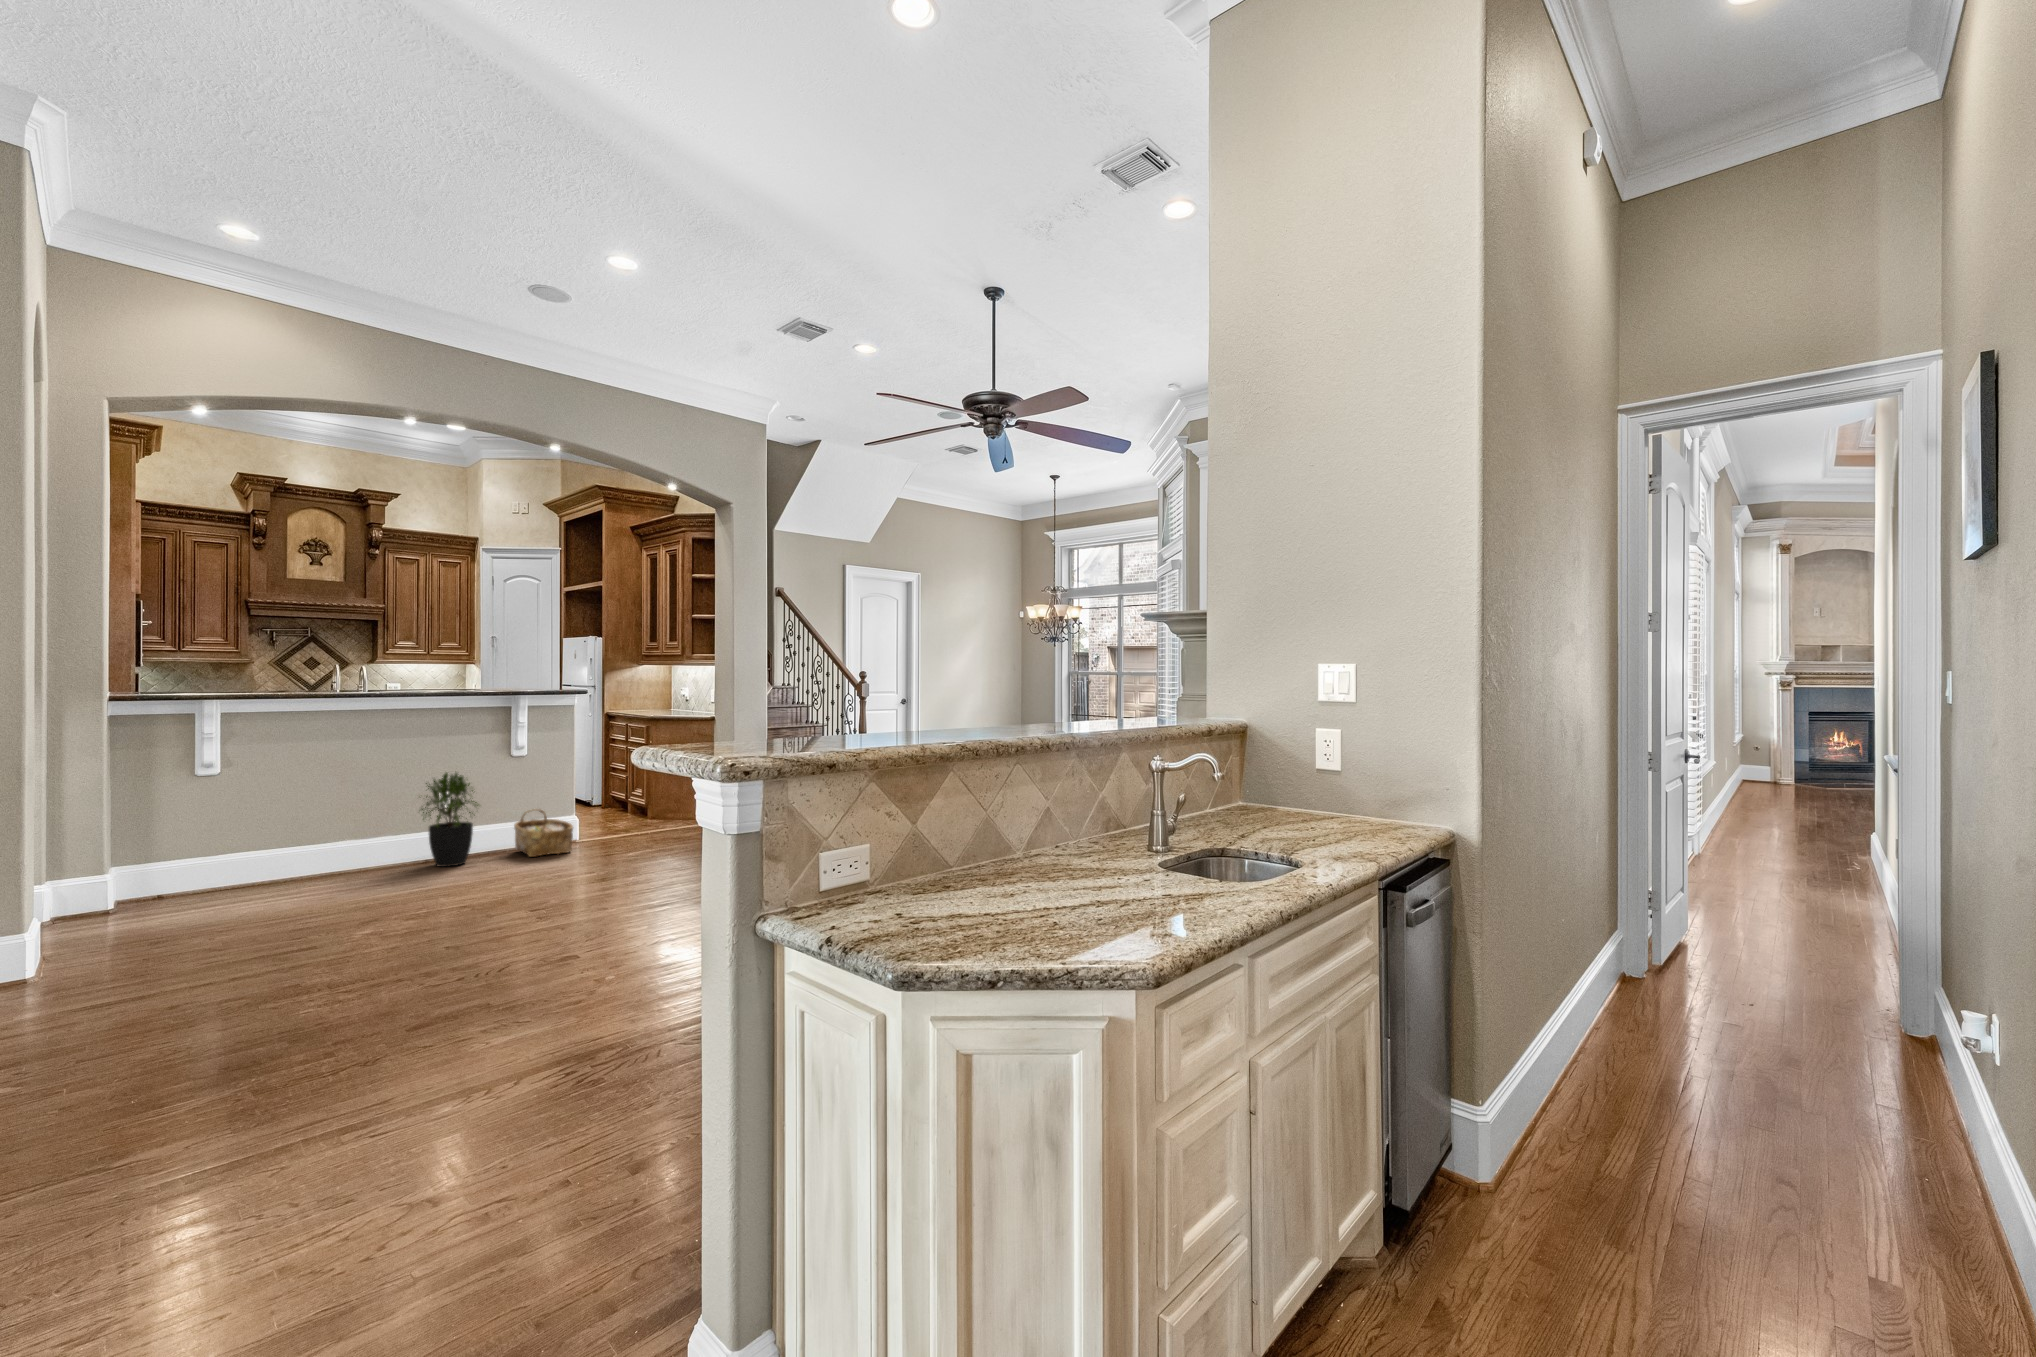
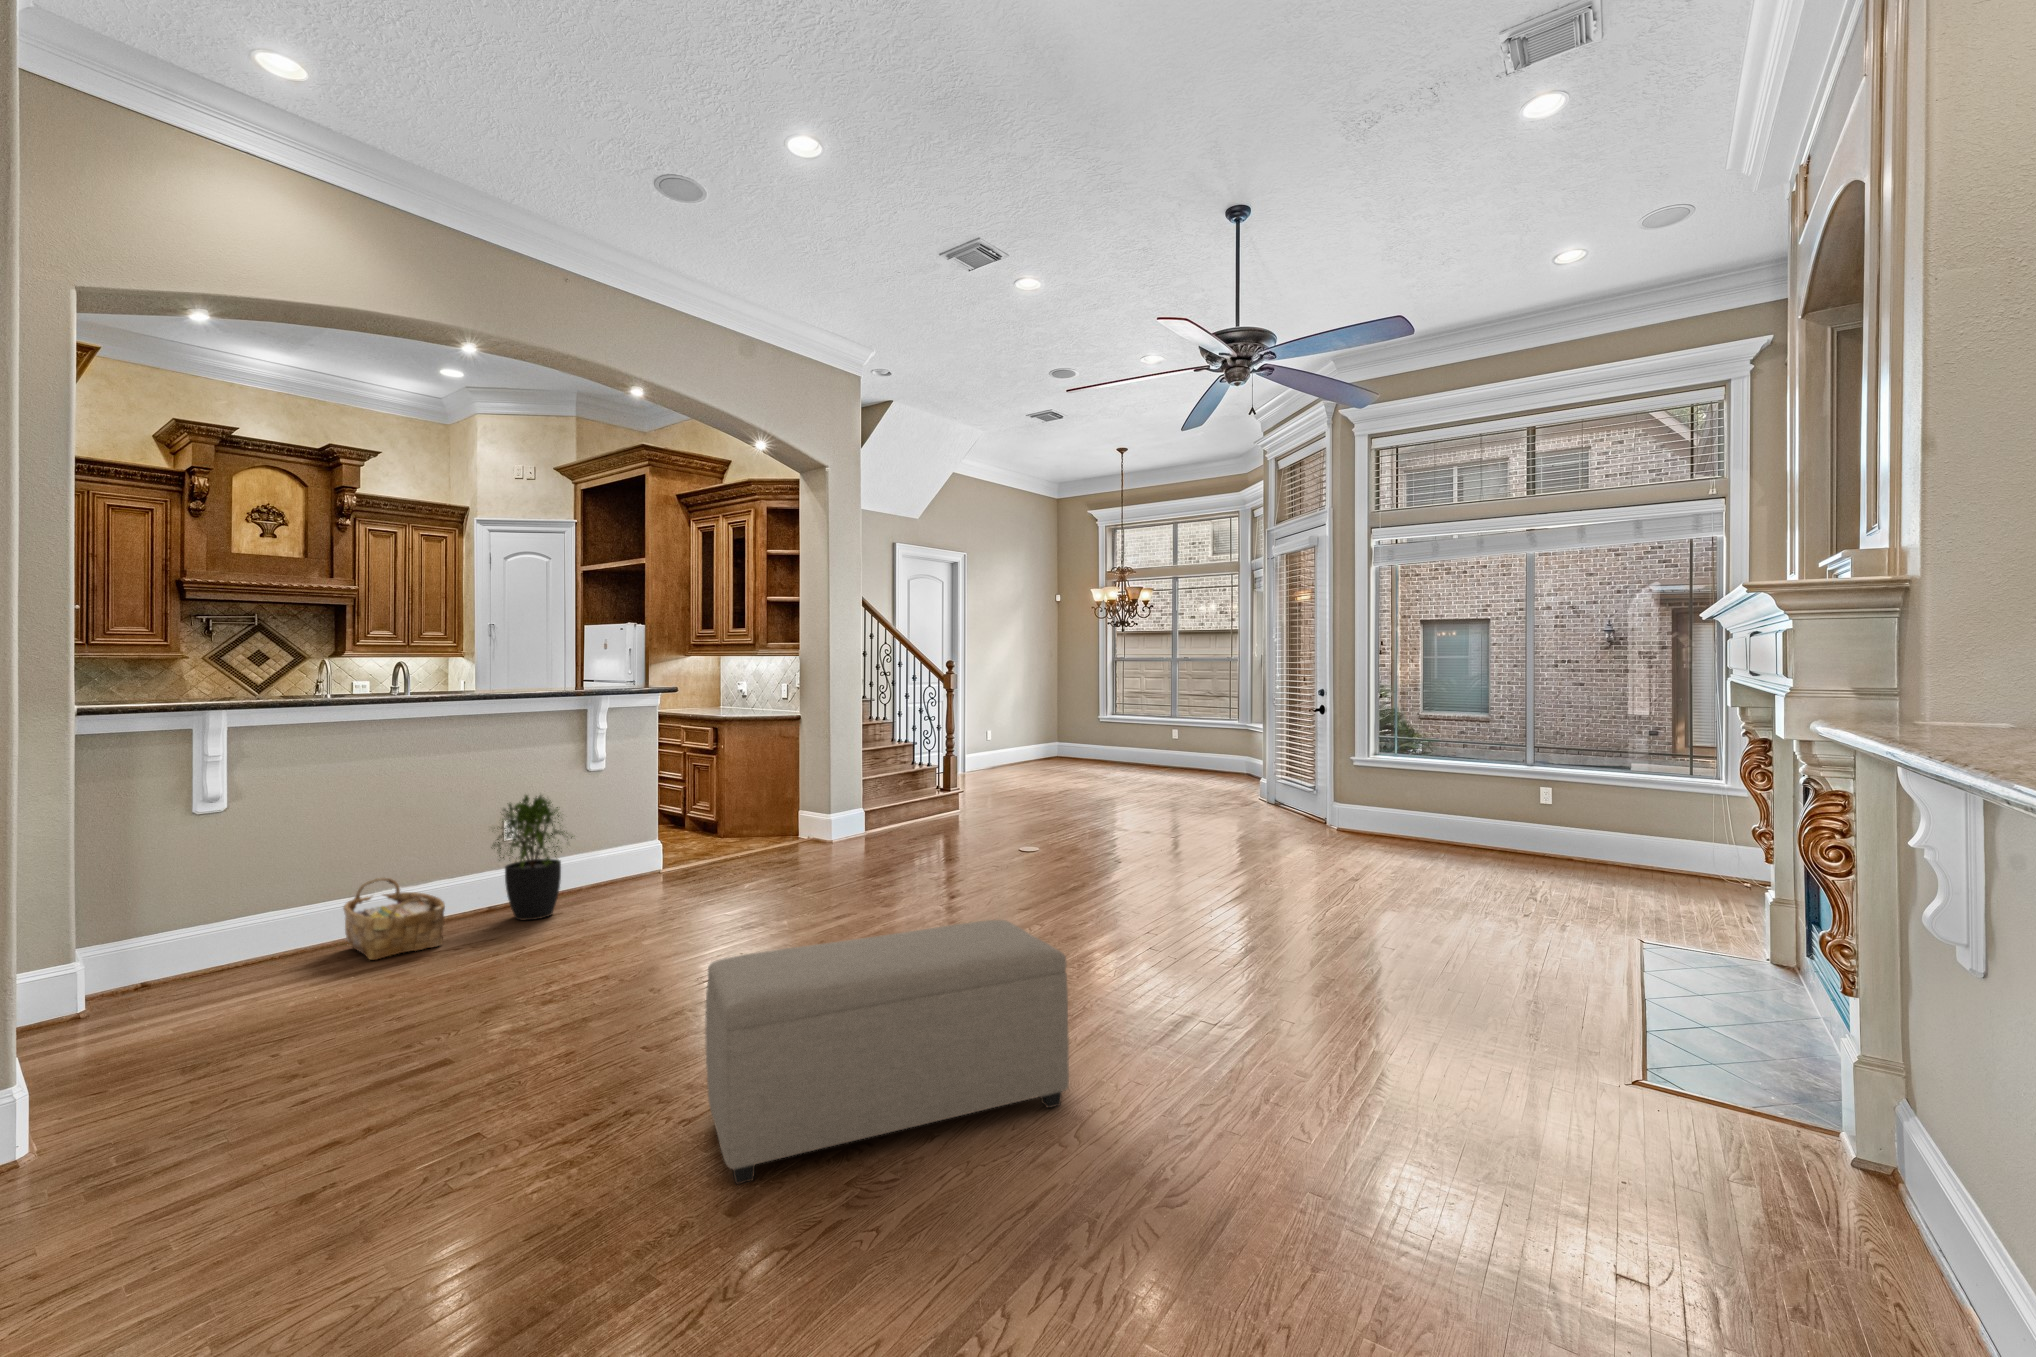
woven basket: present [514,809,573,857] -> present [343,878,445,960]
ottoman: none [399,869,665,1017] -> present [705,920,1069,1184]

